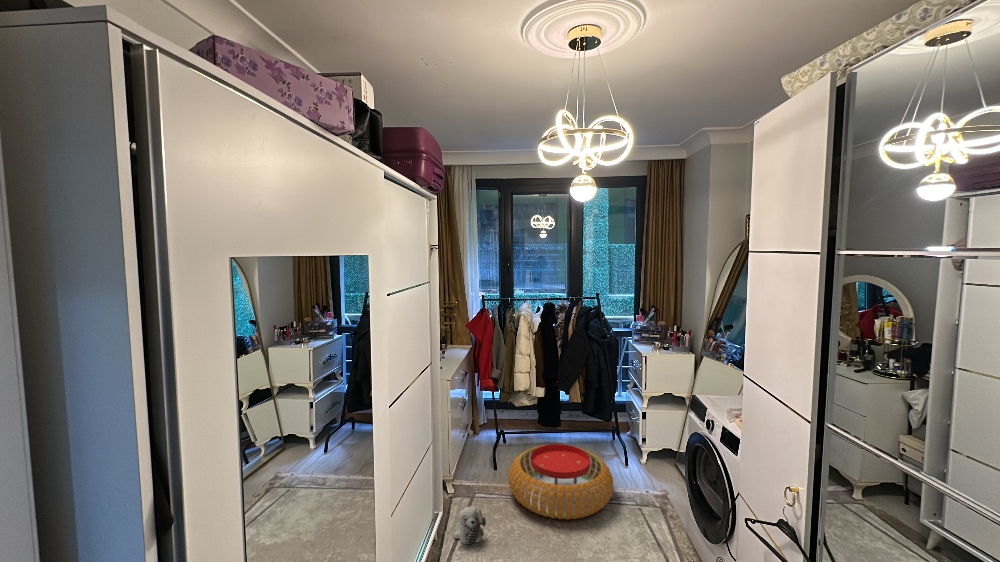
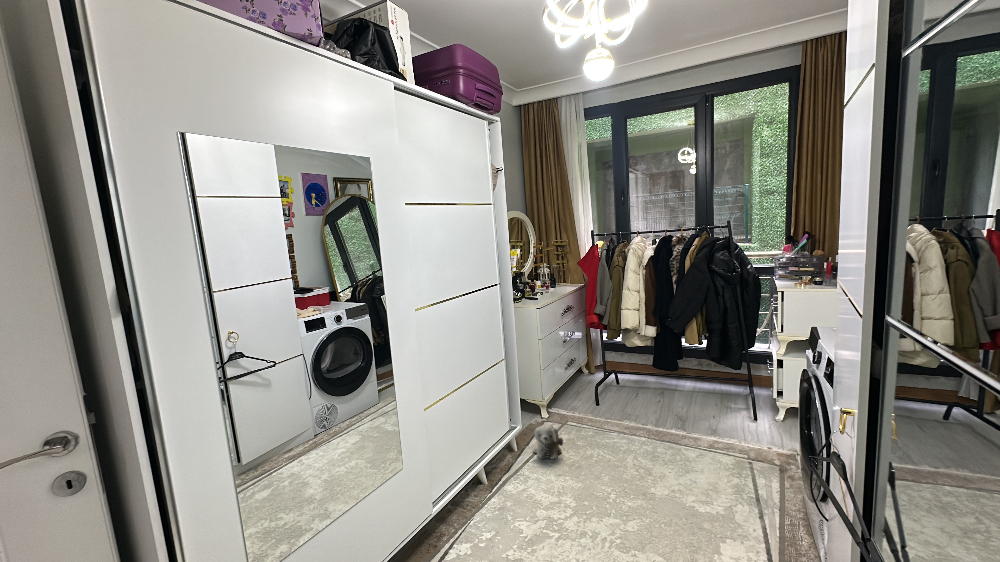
pouf: present [509,444,613,520] -> none [601,384,721,459]

